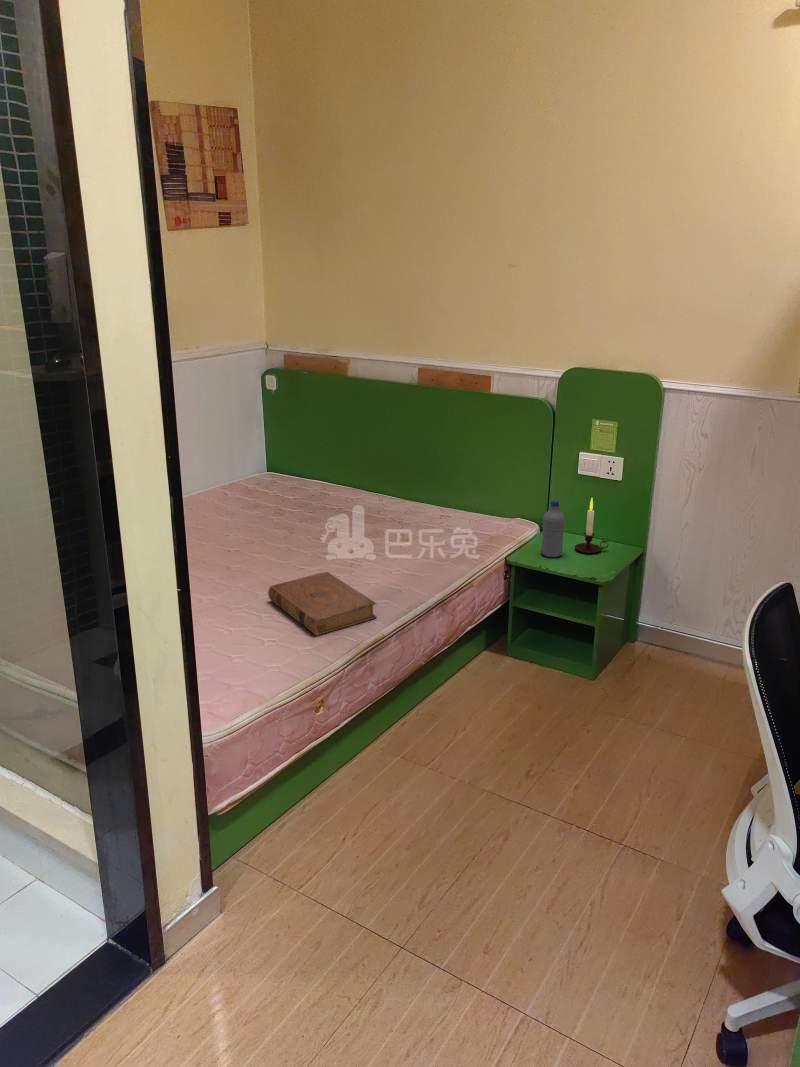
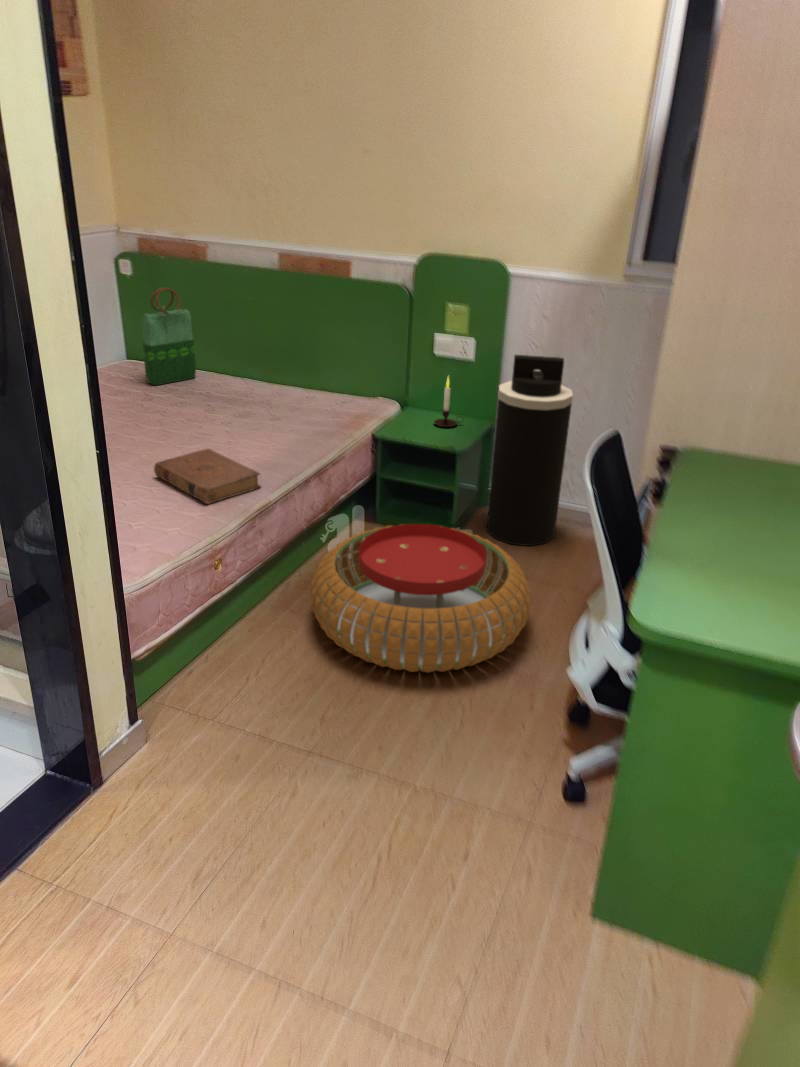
tote bag: none [281,403,333,499] -> present [142,288,196,385]
trash can: none [632,477,736,692] -> present [487,355,573,546]
water bottle: present [541,500,565,557] -> none [404,378,425,432]
pouf: none [423,664,681,851] -> present [311,524,531,673]

